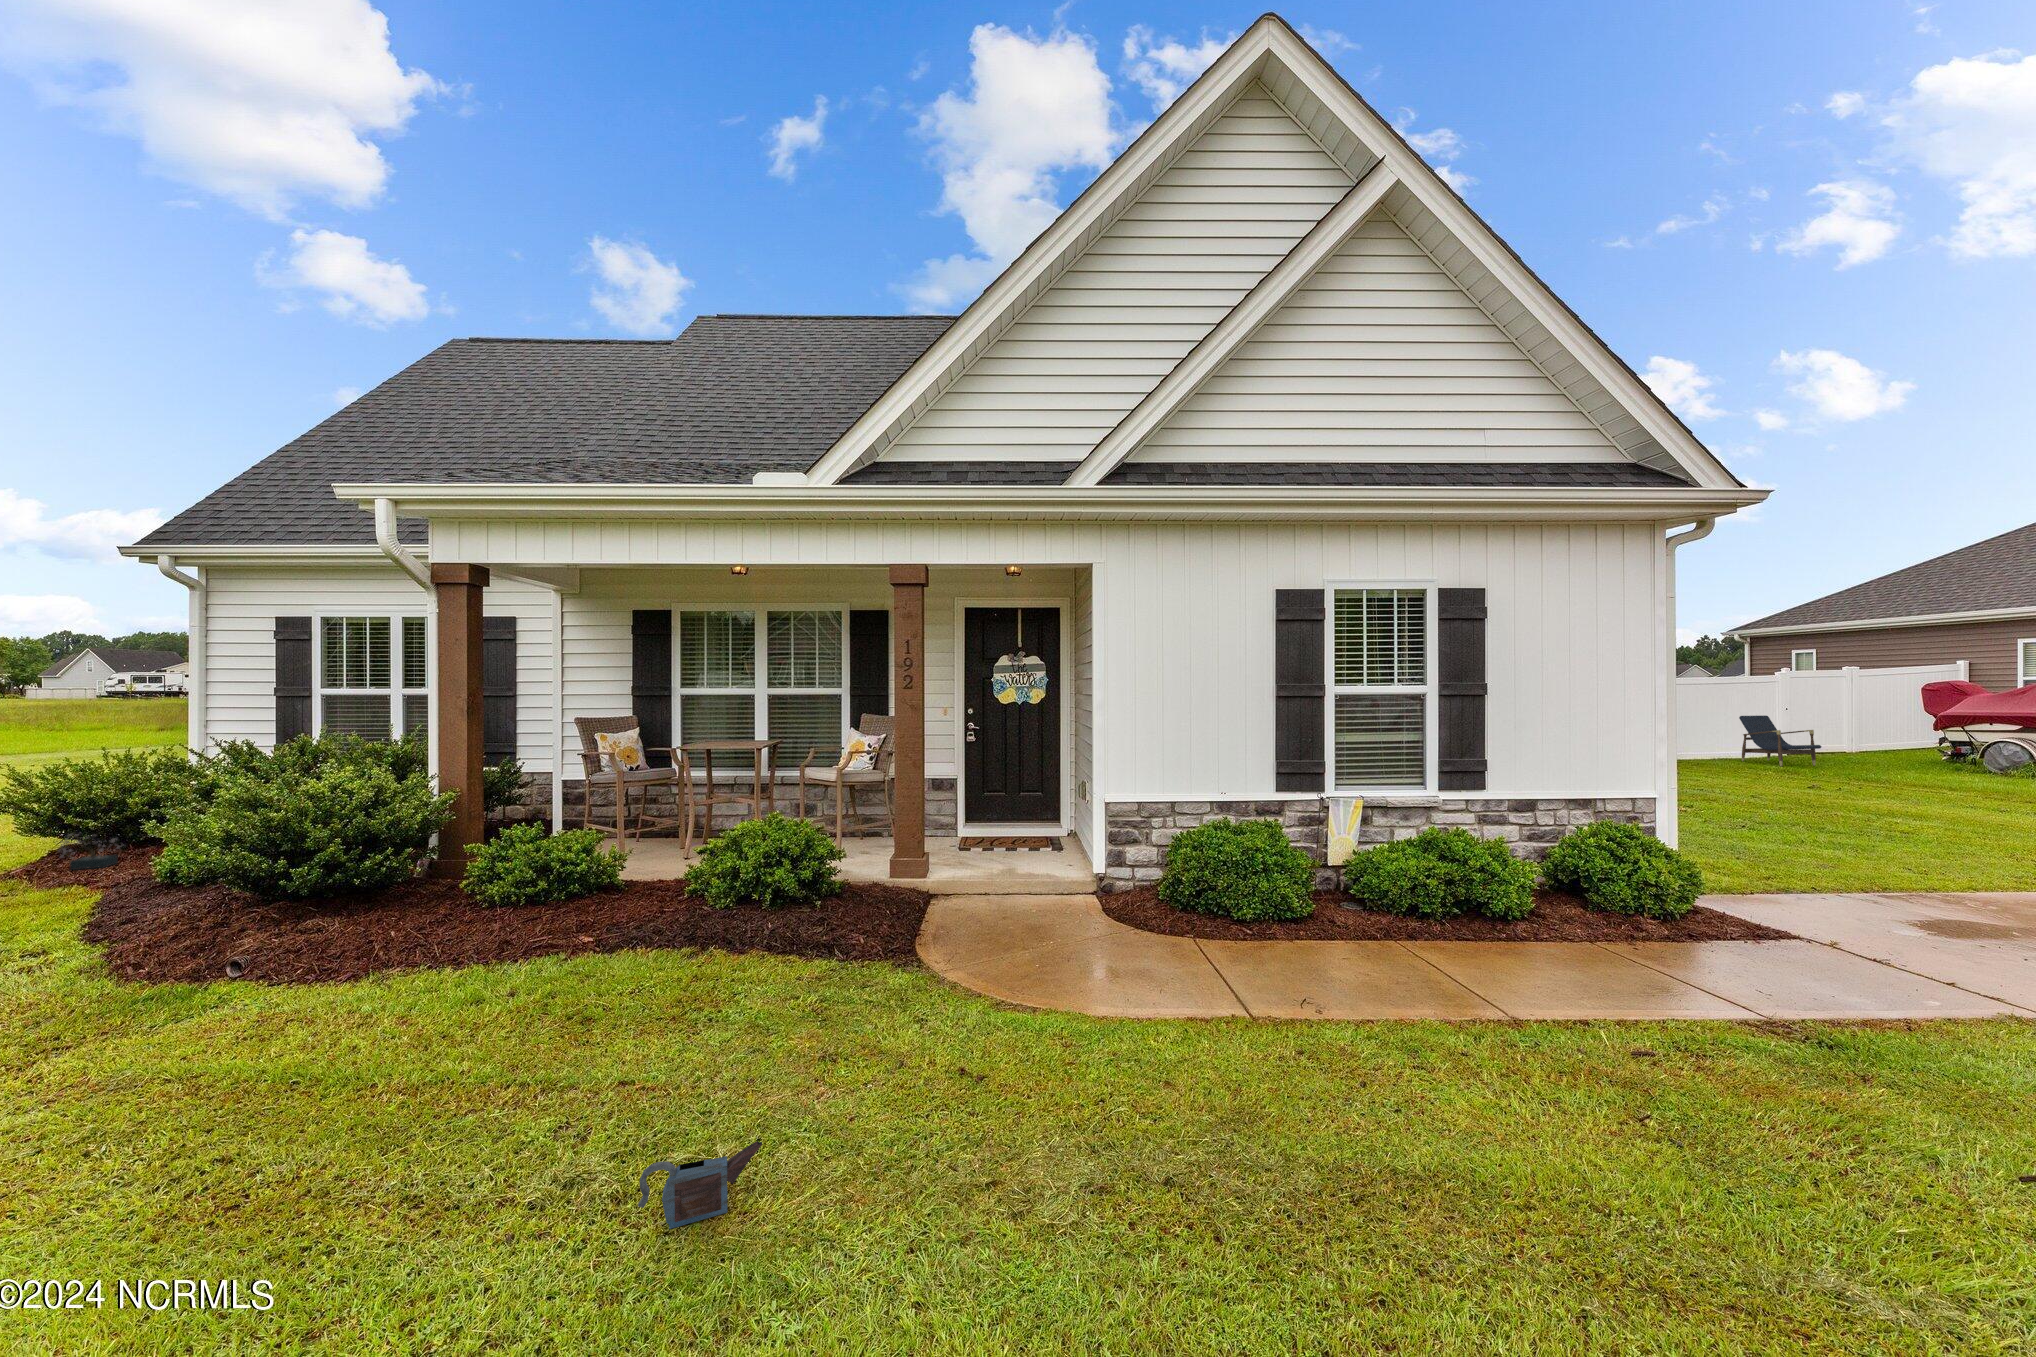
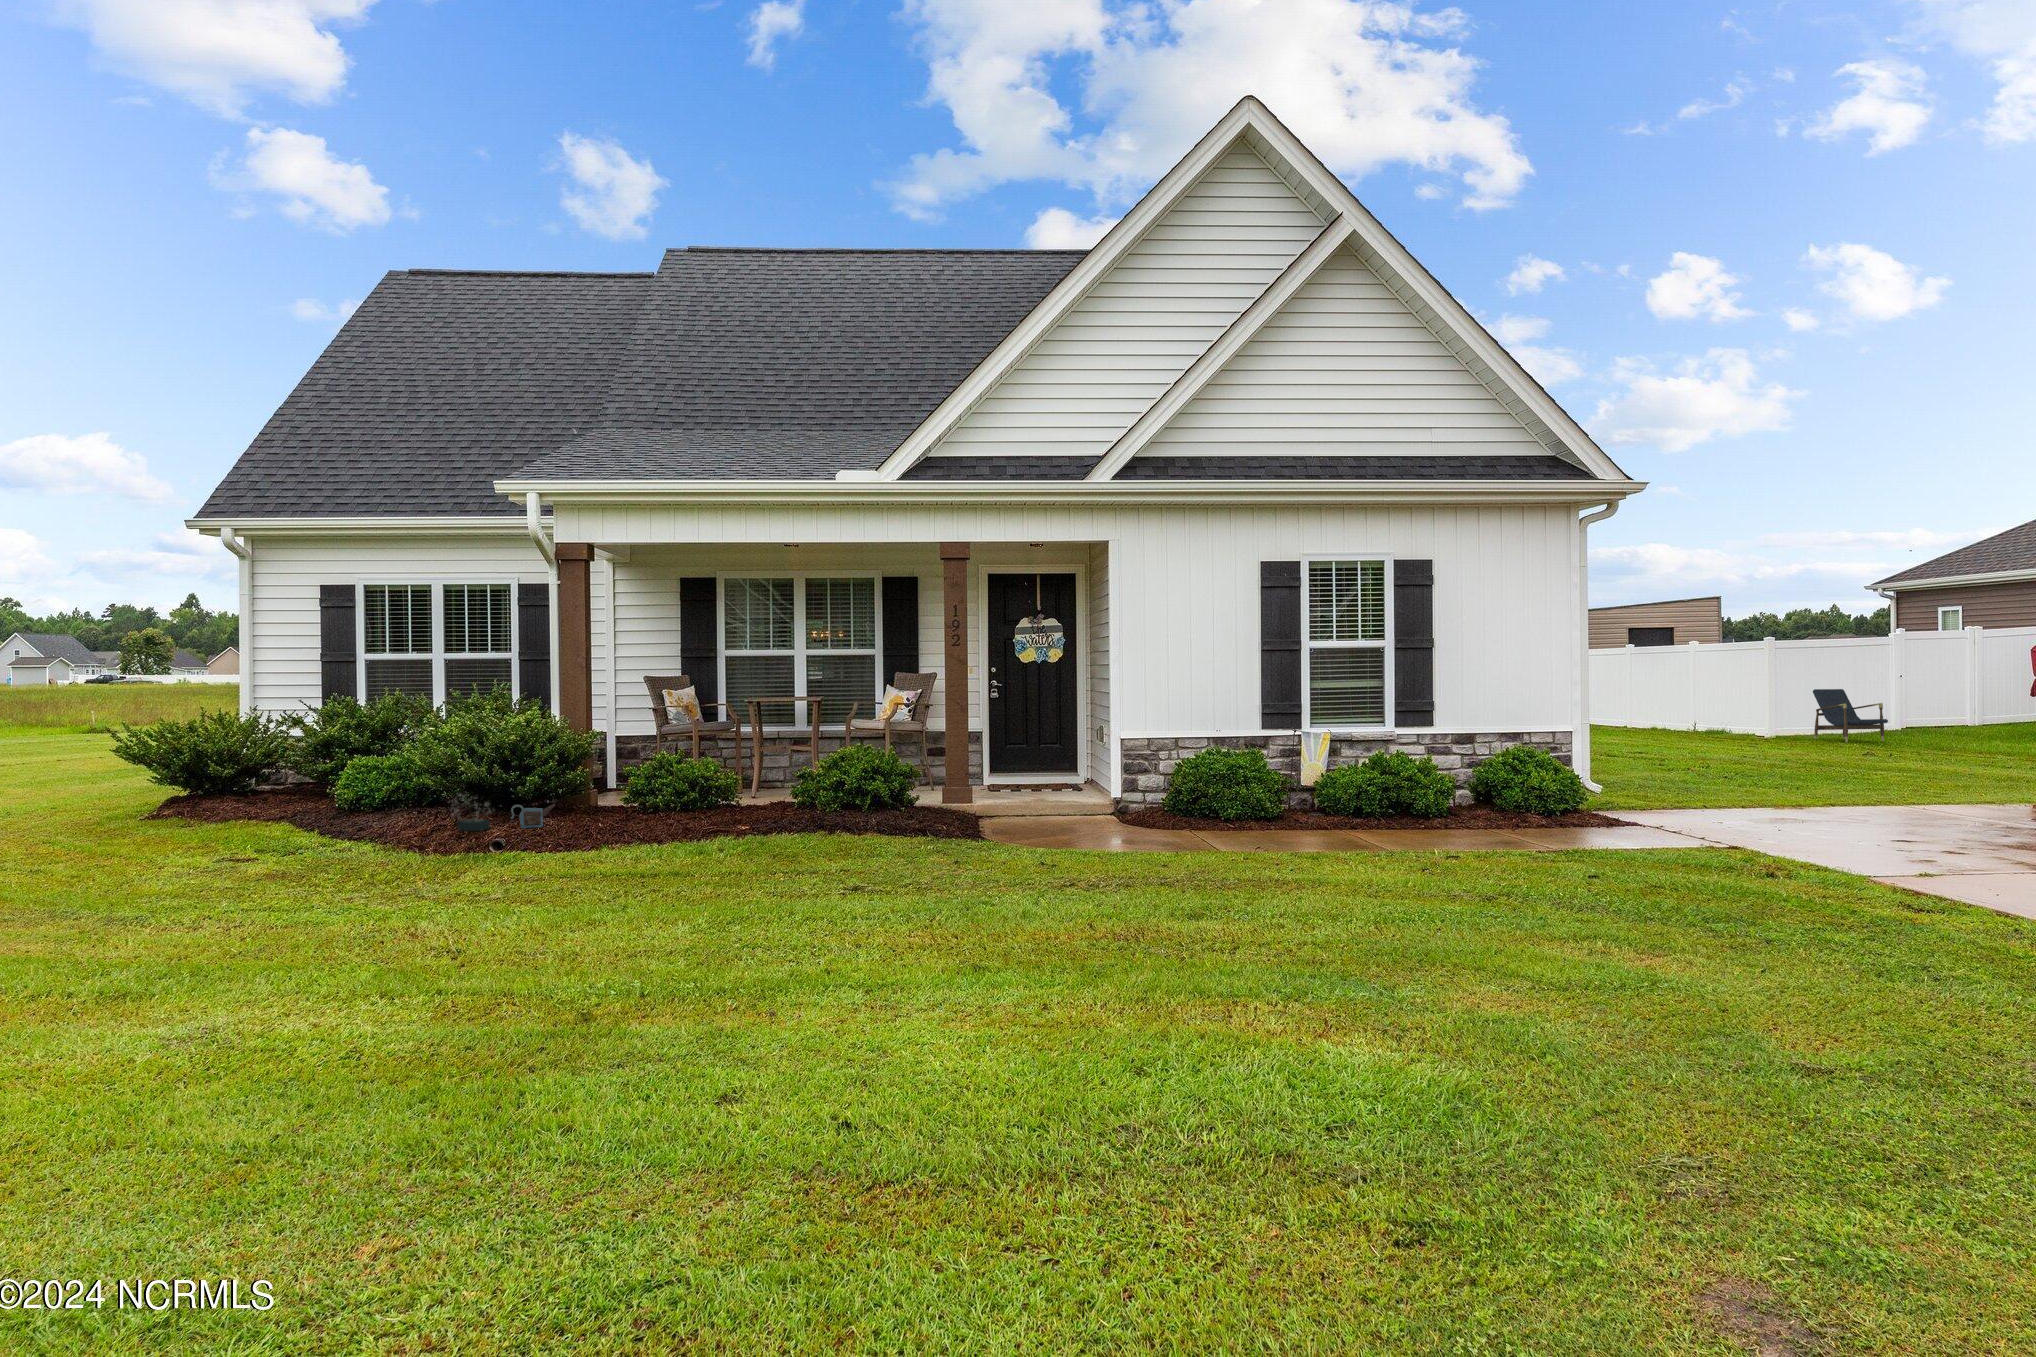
decorative plant: present [61,834,119,870] -> present [451,794,490,831]
watering can: present [638,1141,762,1229] -> present [511,804,556,828]

